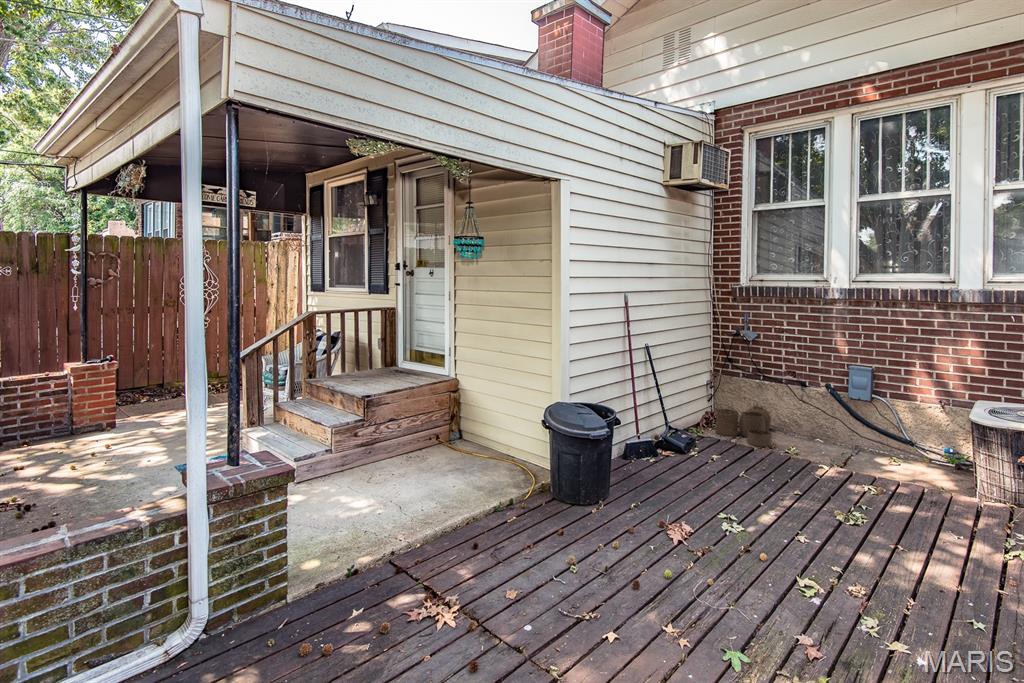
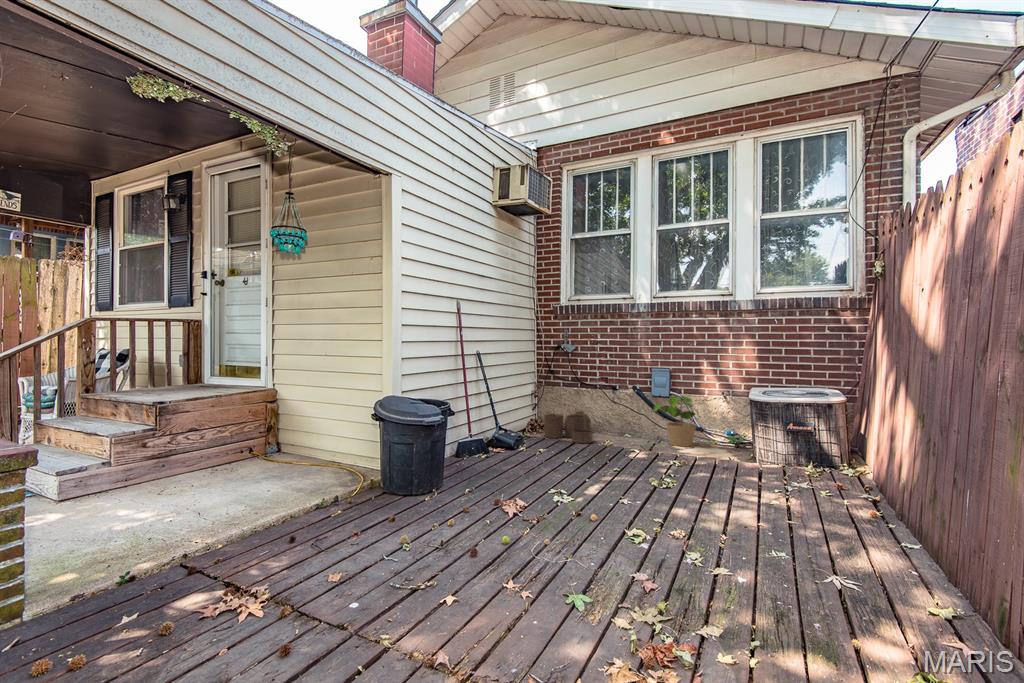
potted plant: none [849,405,911,461] -> present [653,396,698,446]

